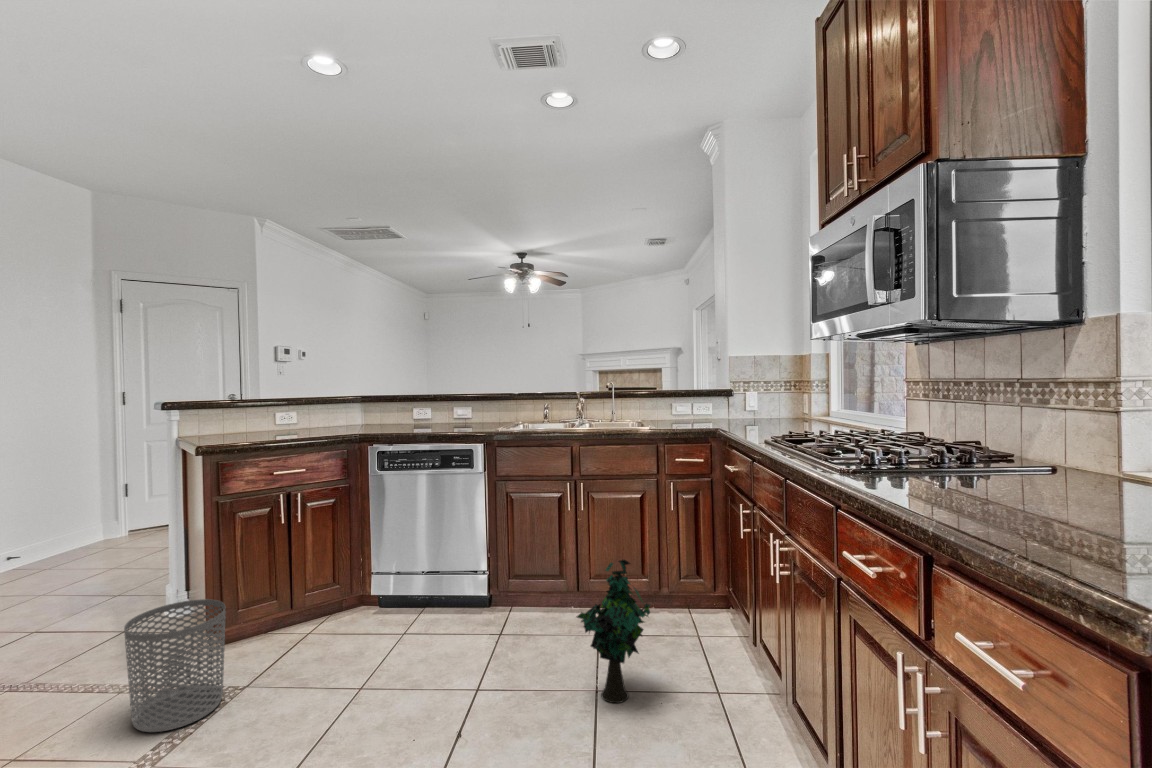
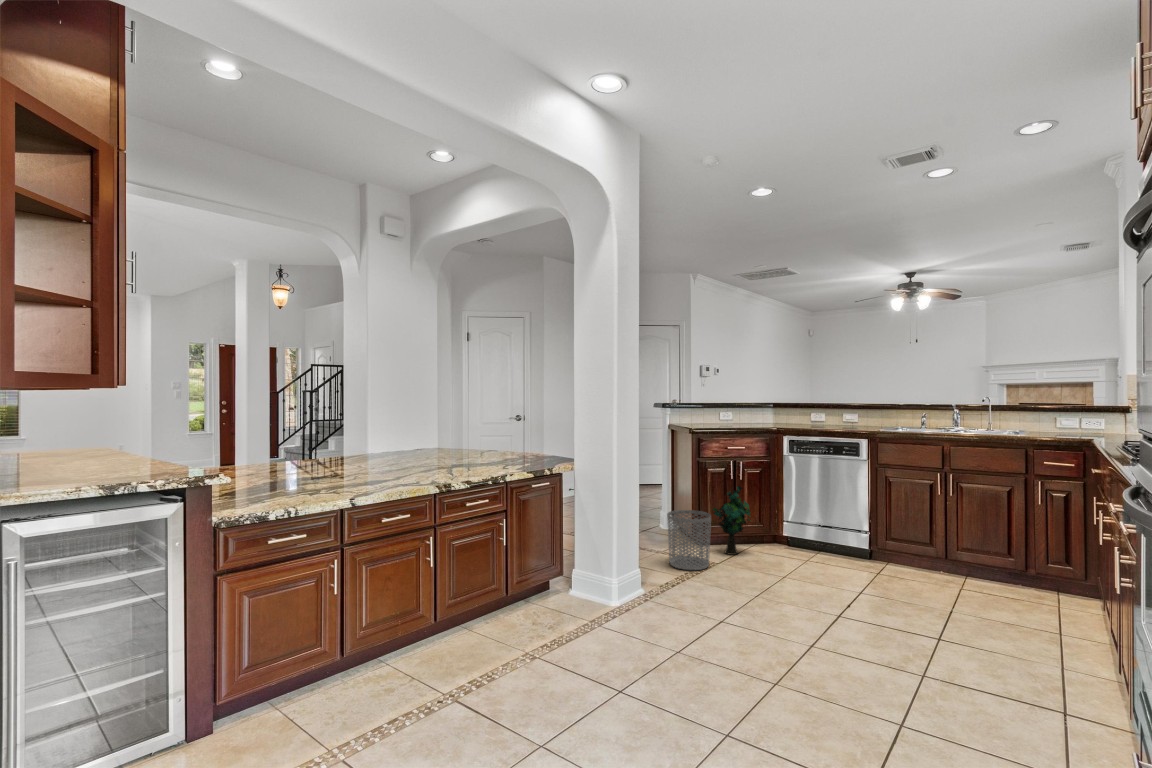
decorative plant: present [576,560,650,703] -> present [713,486,750,555]

